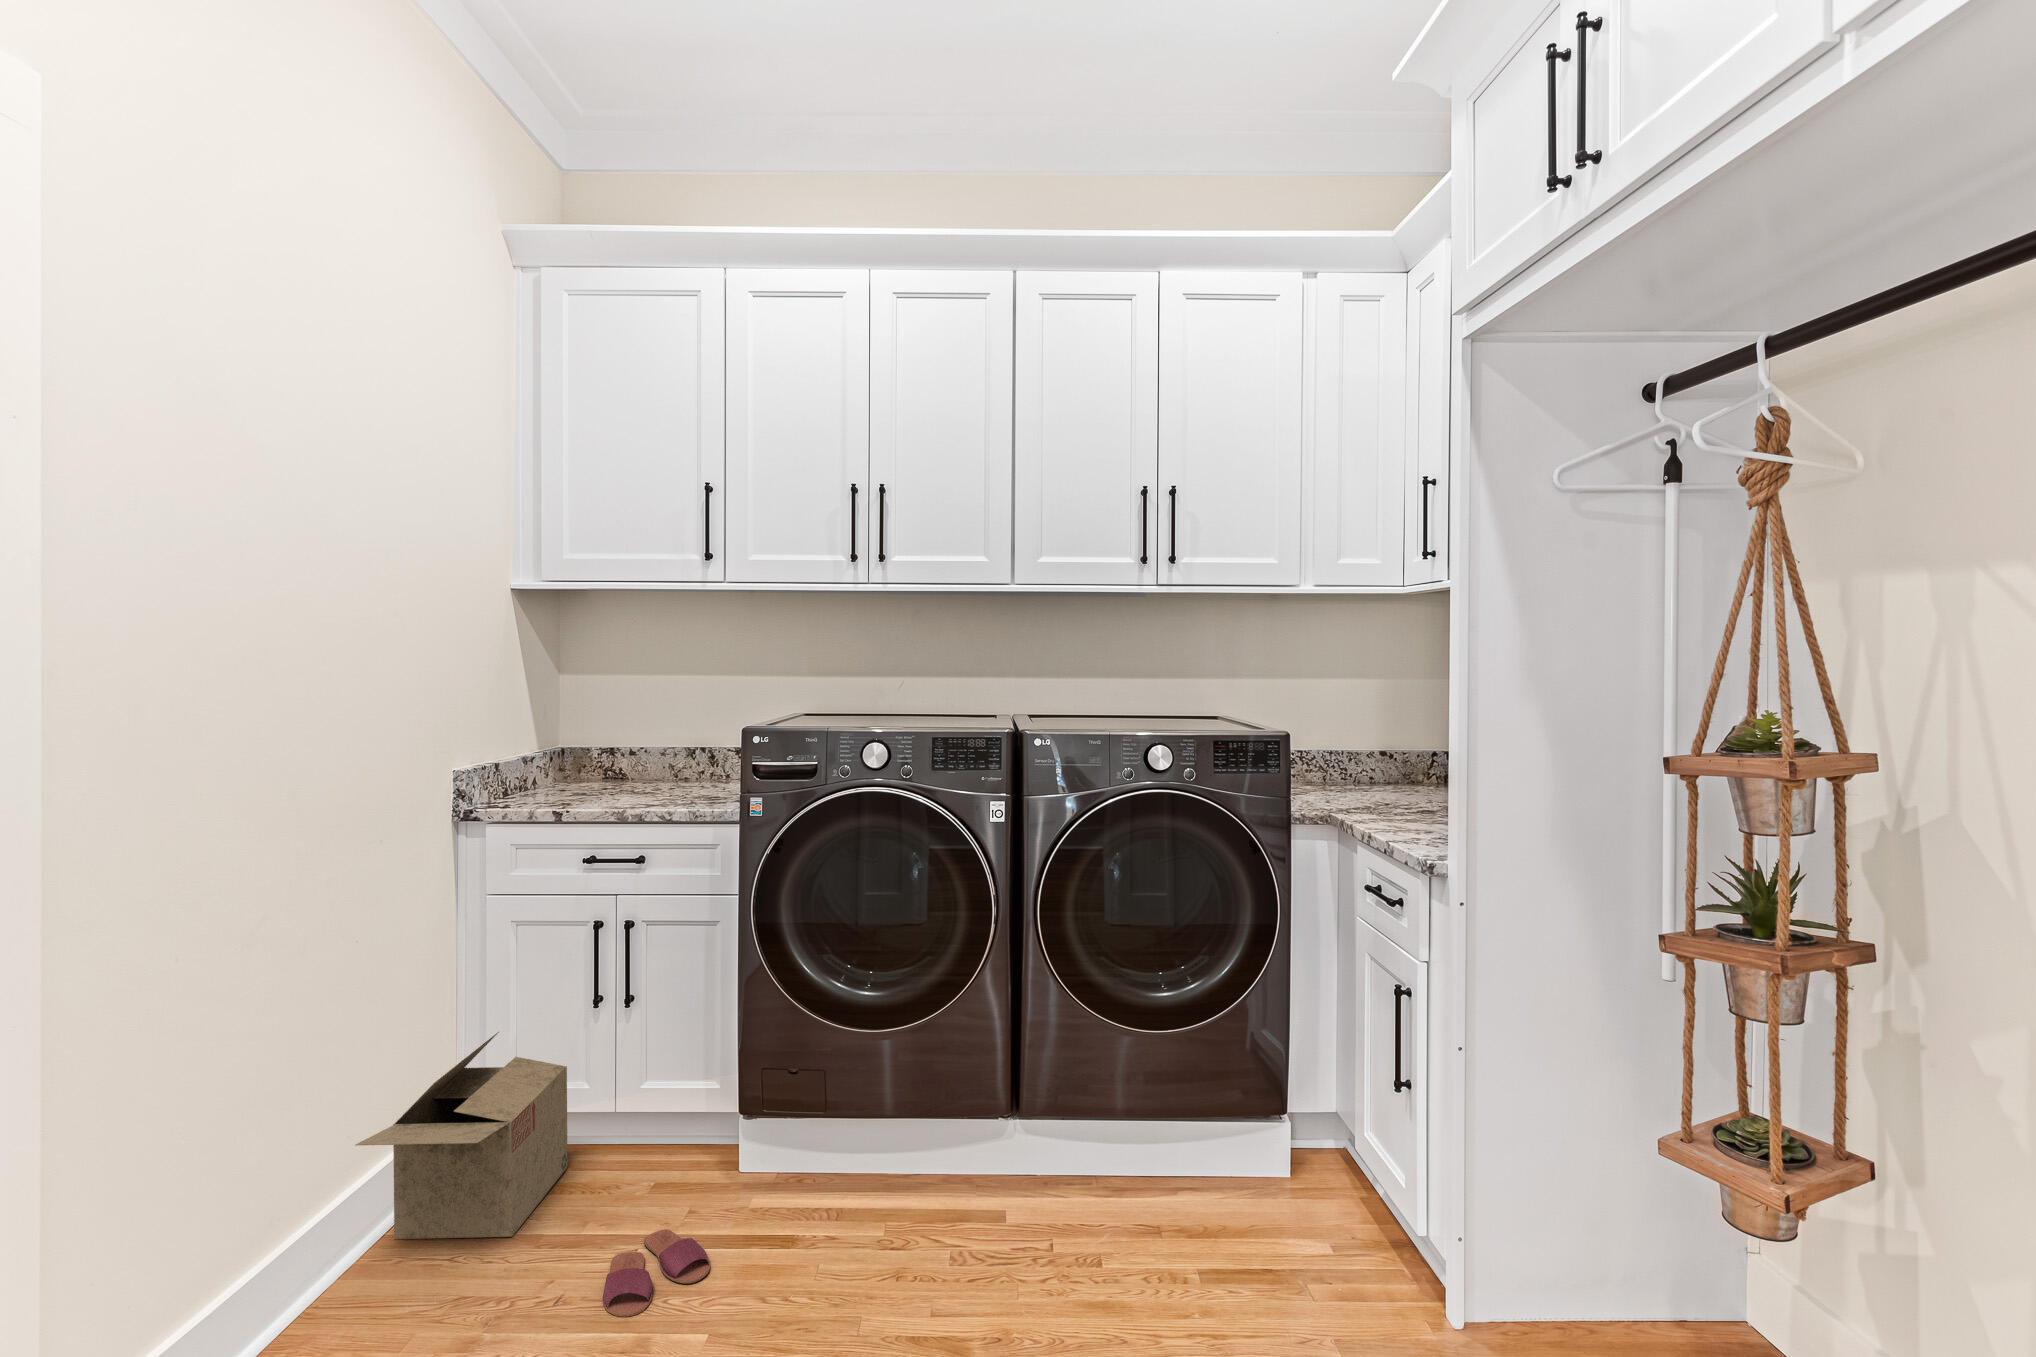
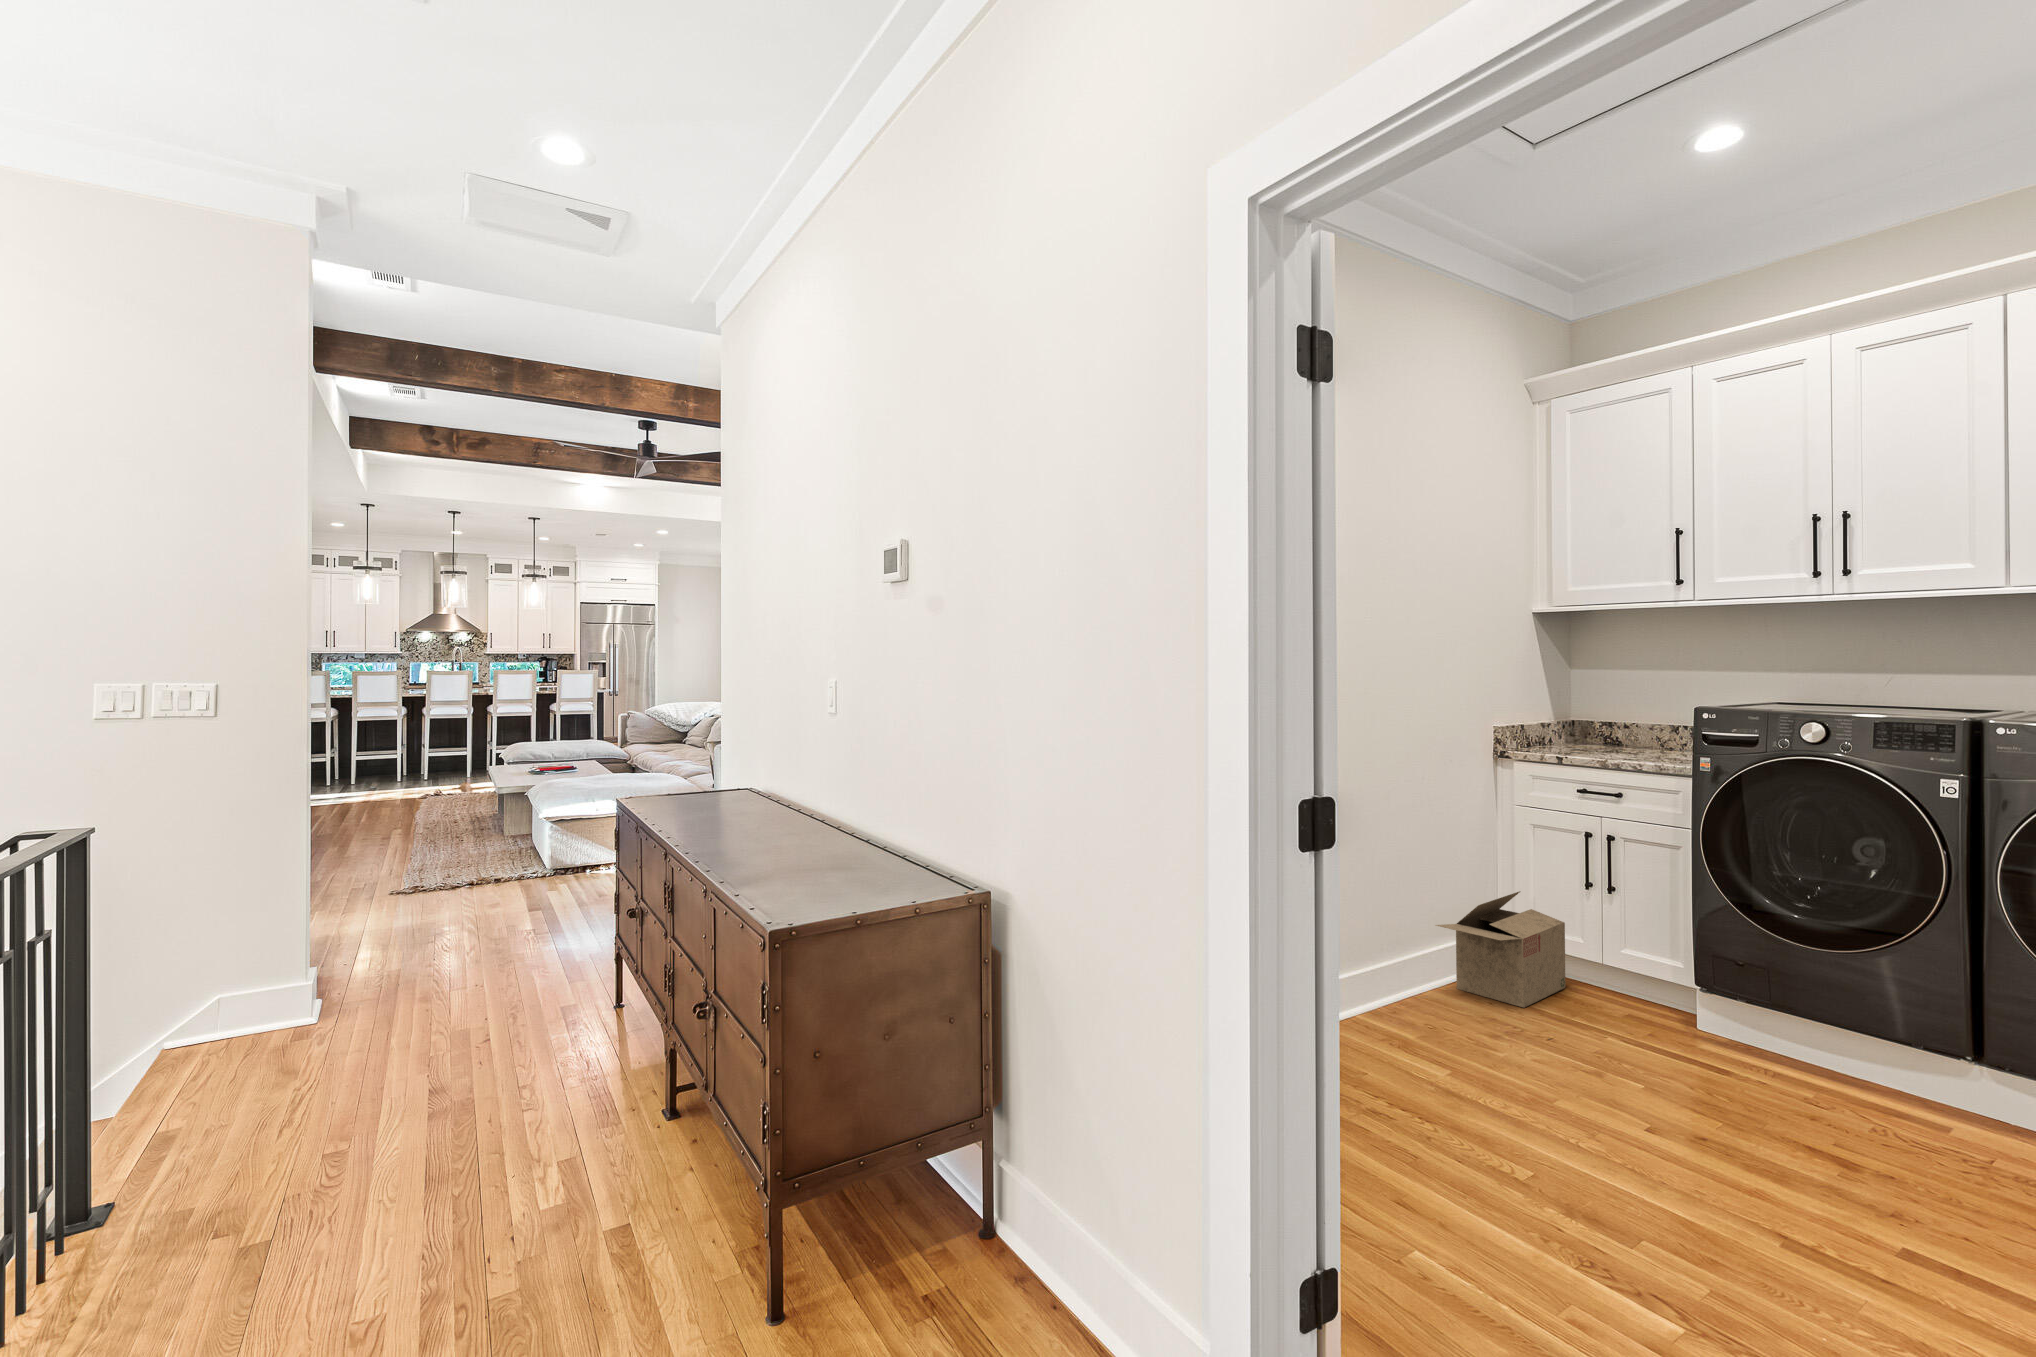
slippers: present [603,1229,710,1317] -> none [1574,1033,1653,1064]

